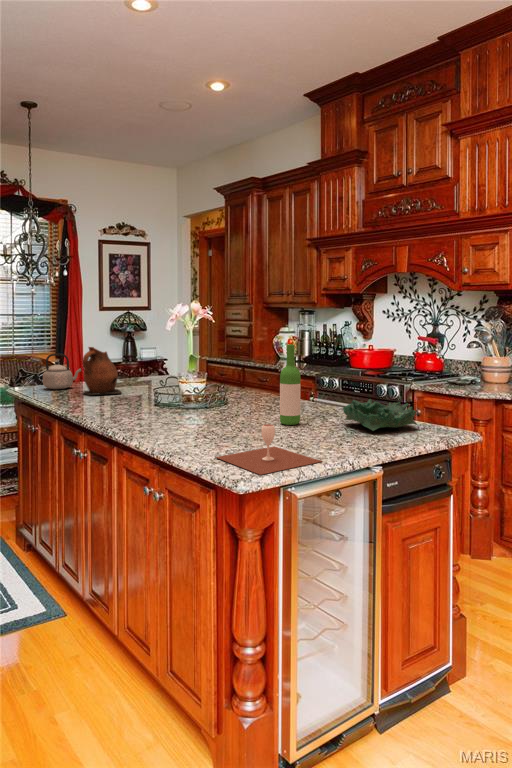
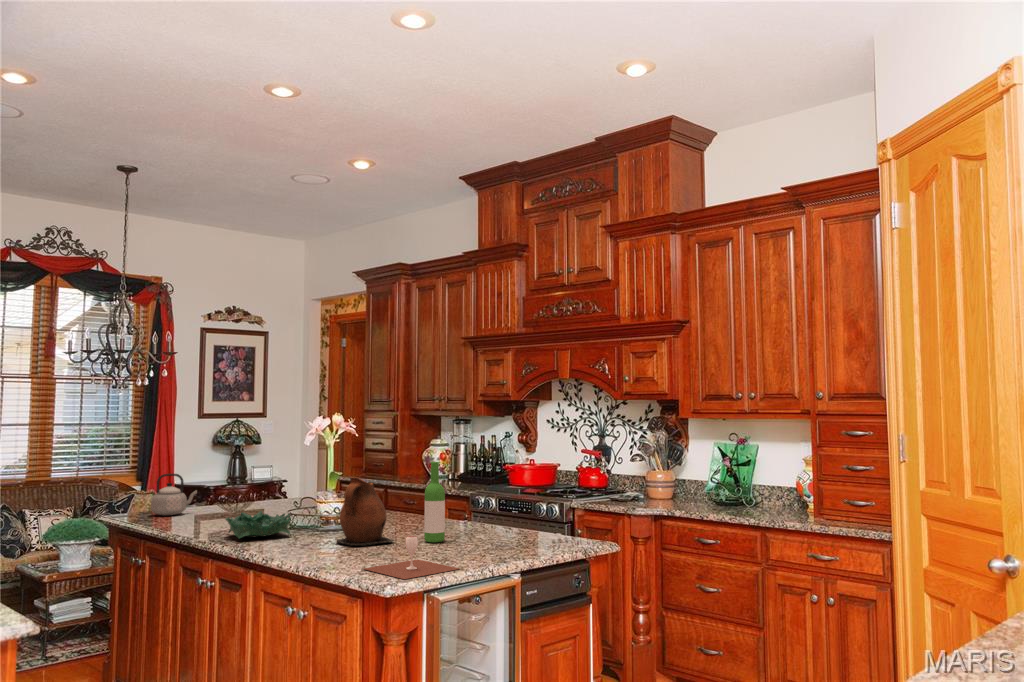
ceramic pitcher: present [83,347,121,395] -> present [337,477,393,545]
decorative bowl: present [343,399,417,431] -> present [225,511,291,538]

